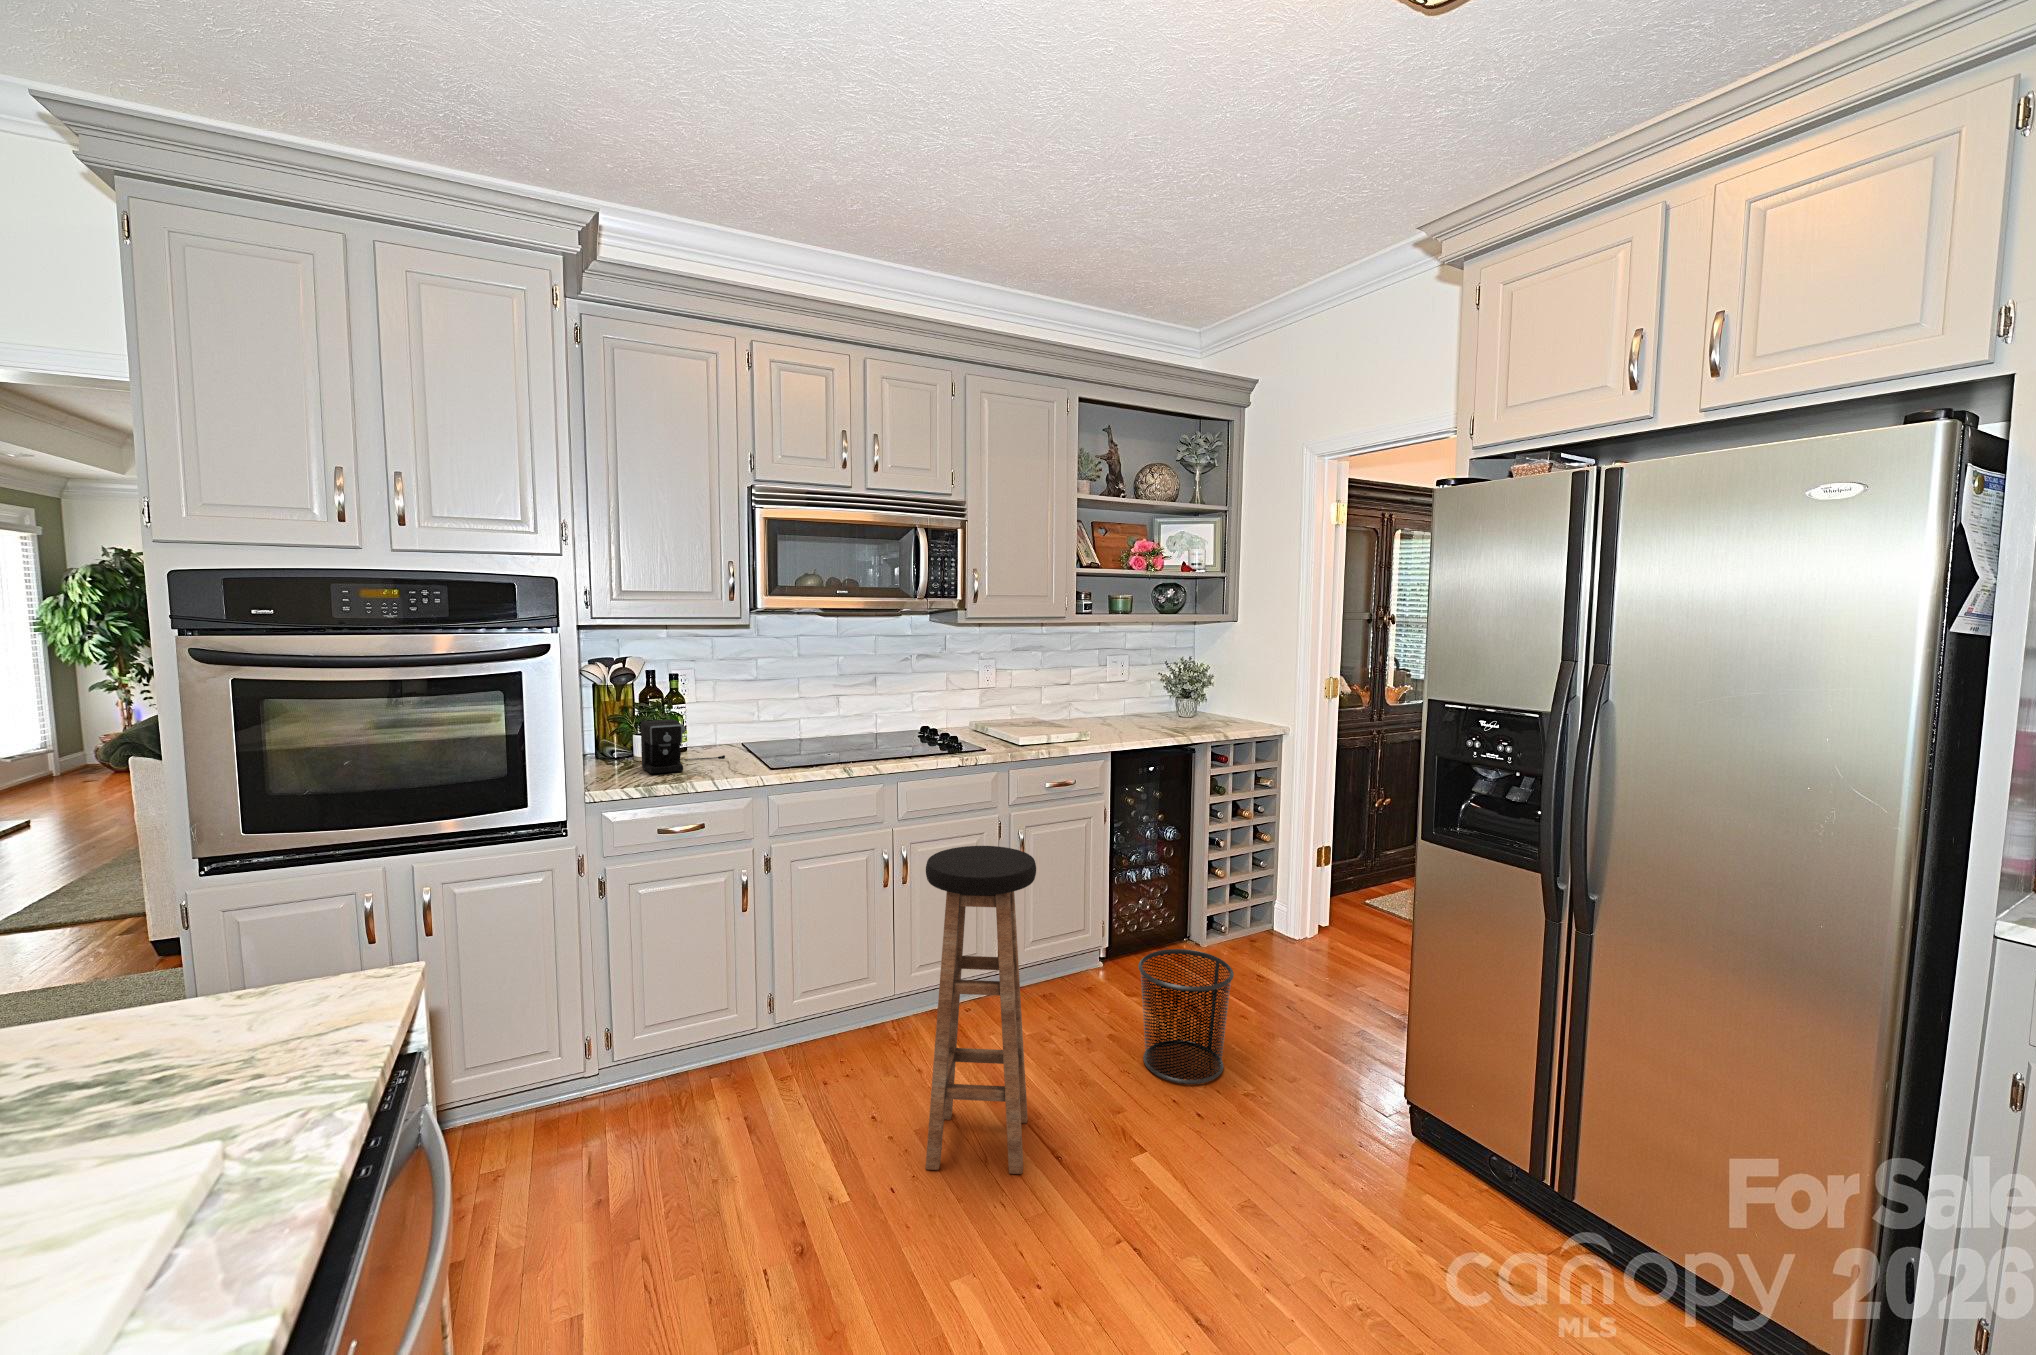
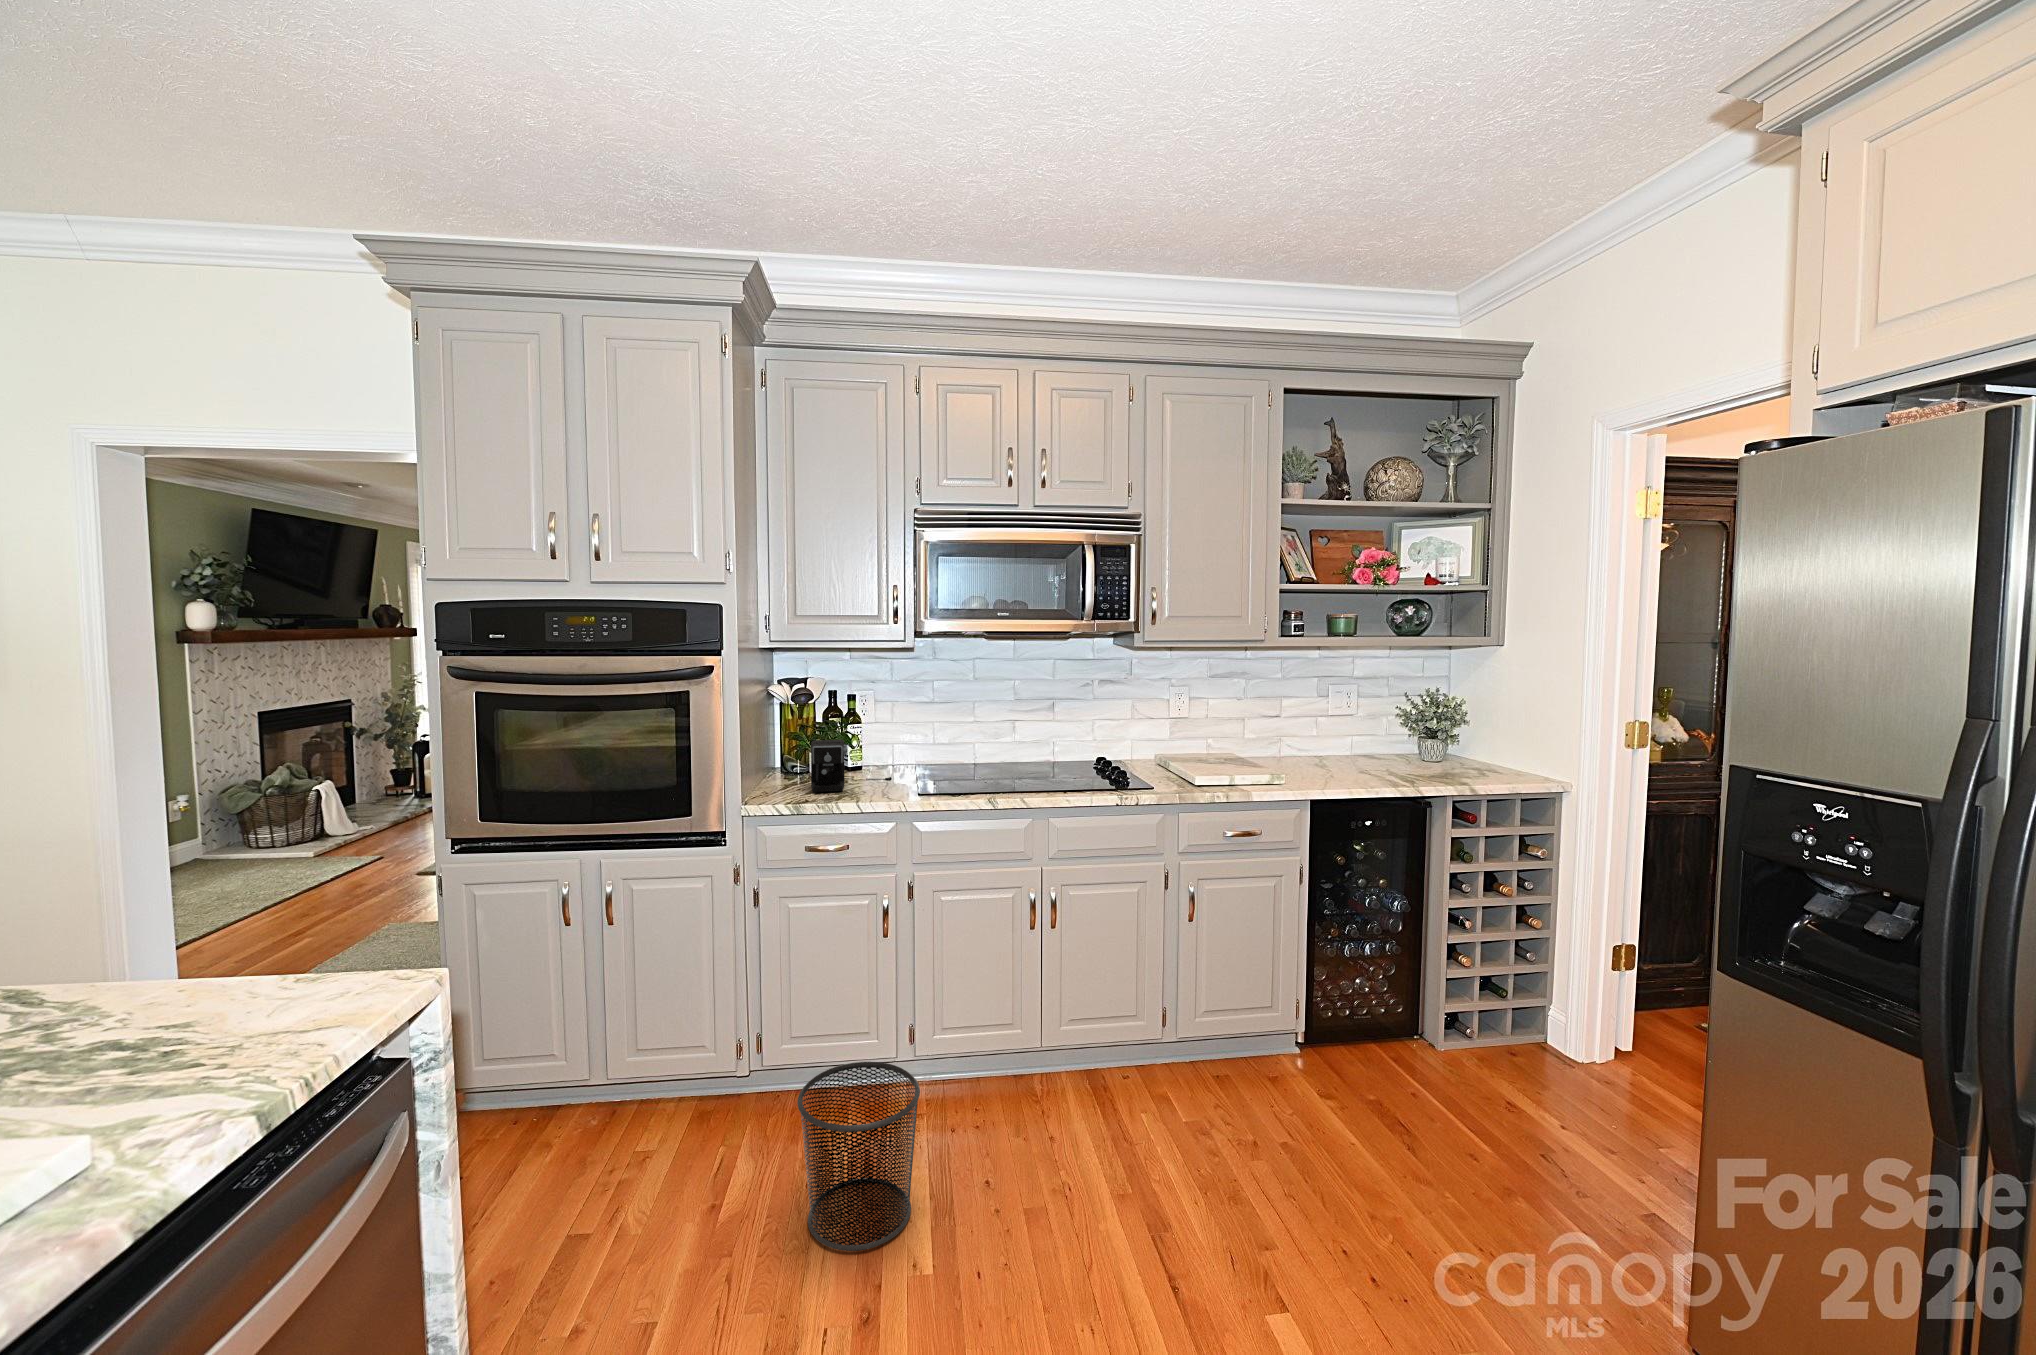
bar stool: present [926,846,1036,1174] -> none [1019,900,1155,1297]
waste bin: present [1138,949,1234,1084] -> present [797,1062,920,1251]

